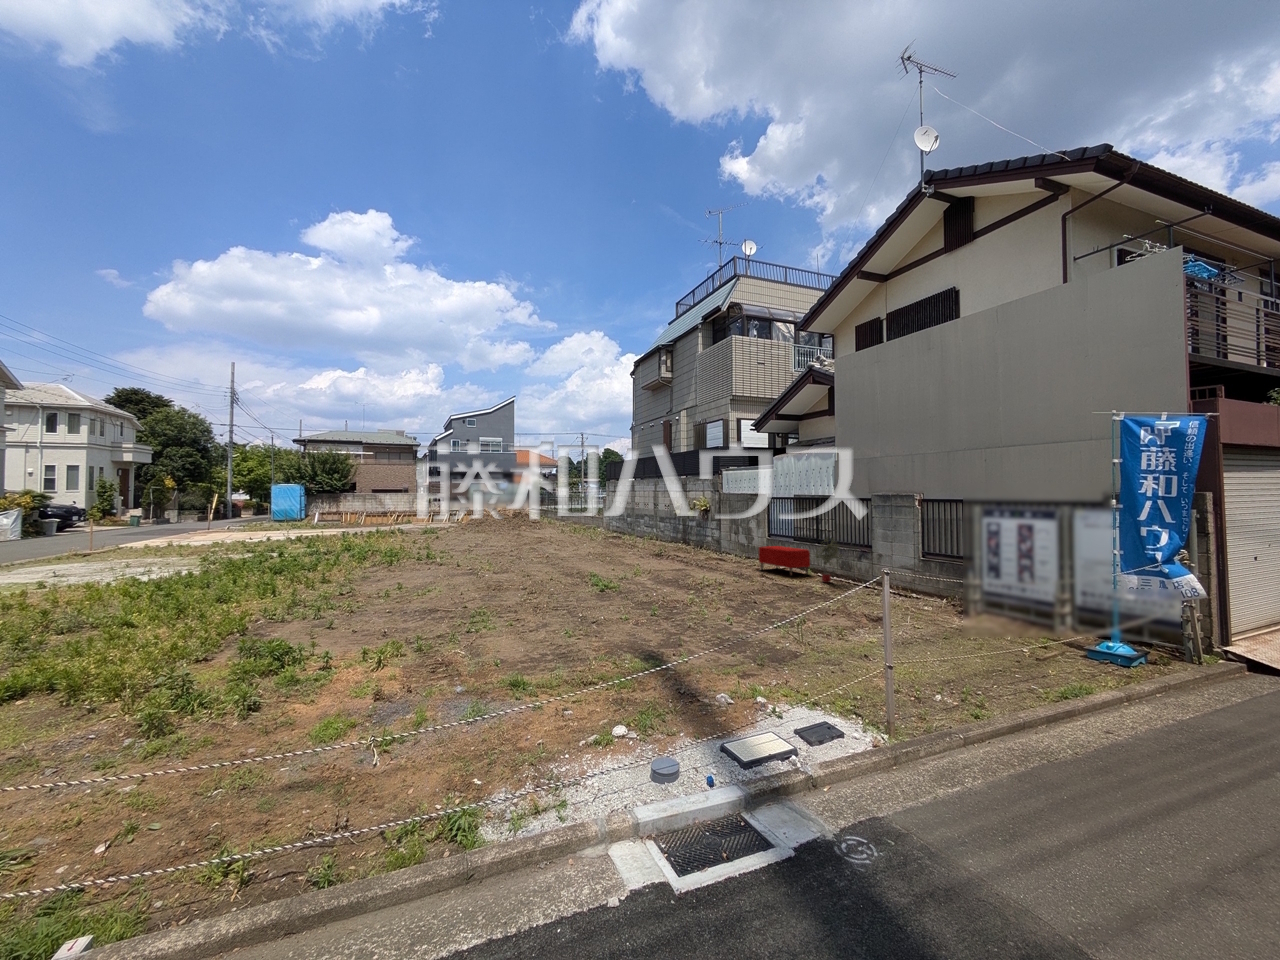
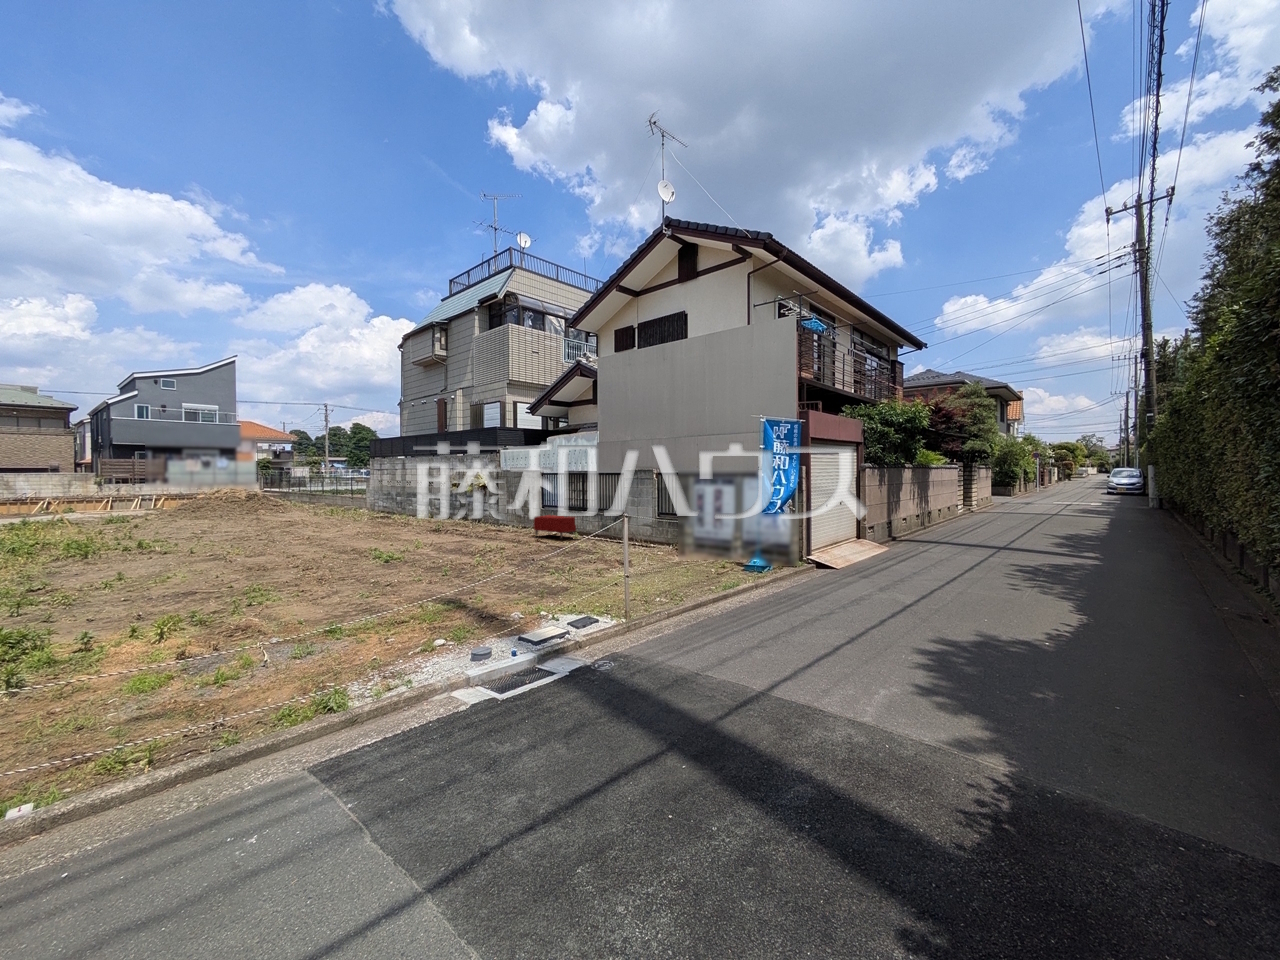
potted tree: present [816,538,840,583] -> none [581,505,603,543]

